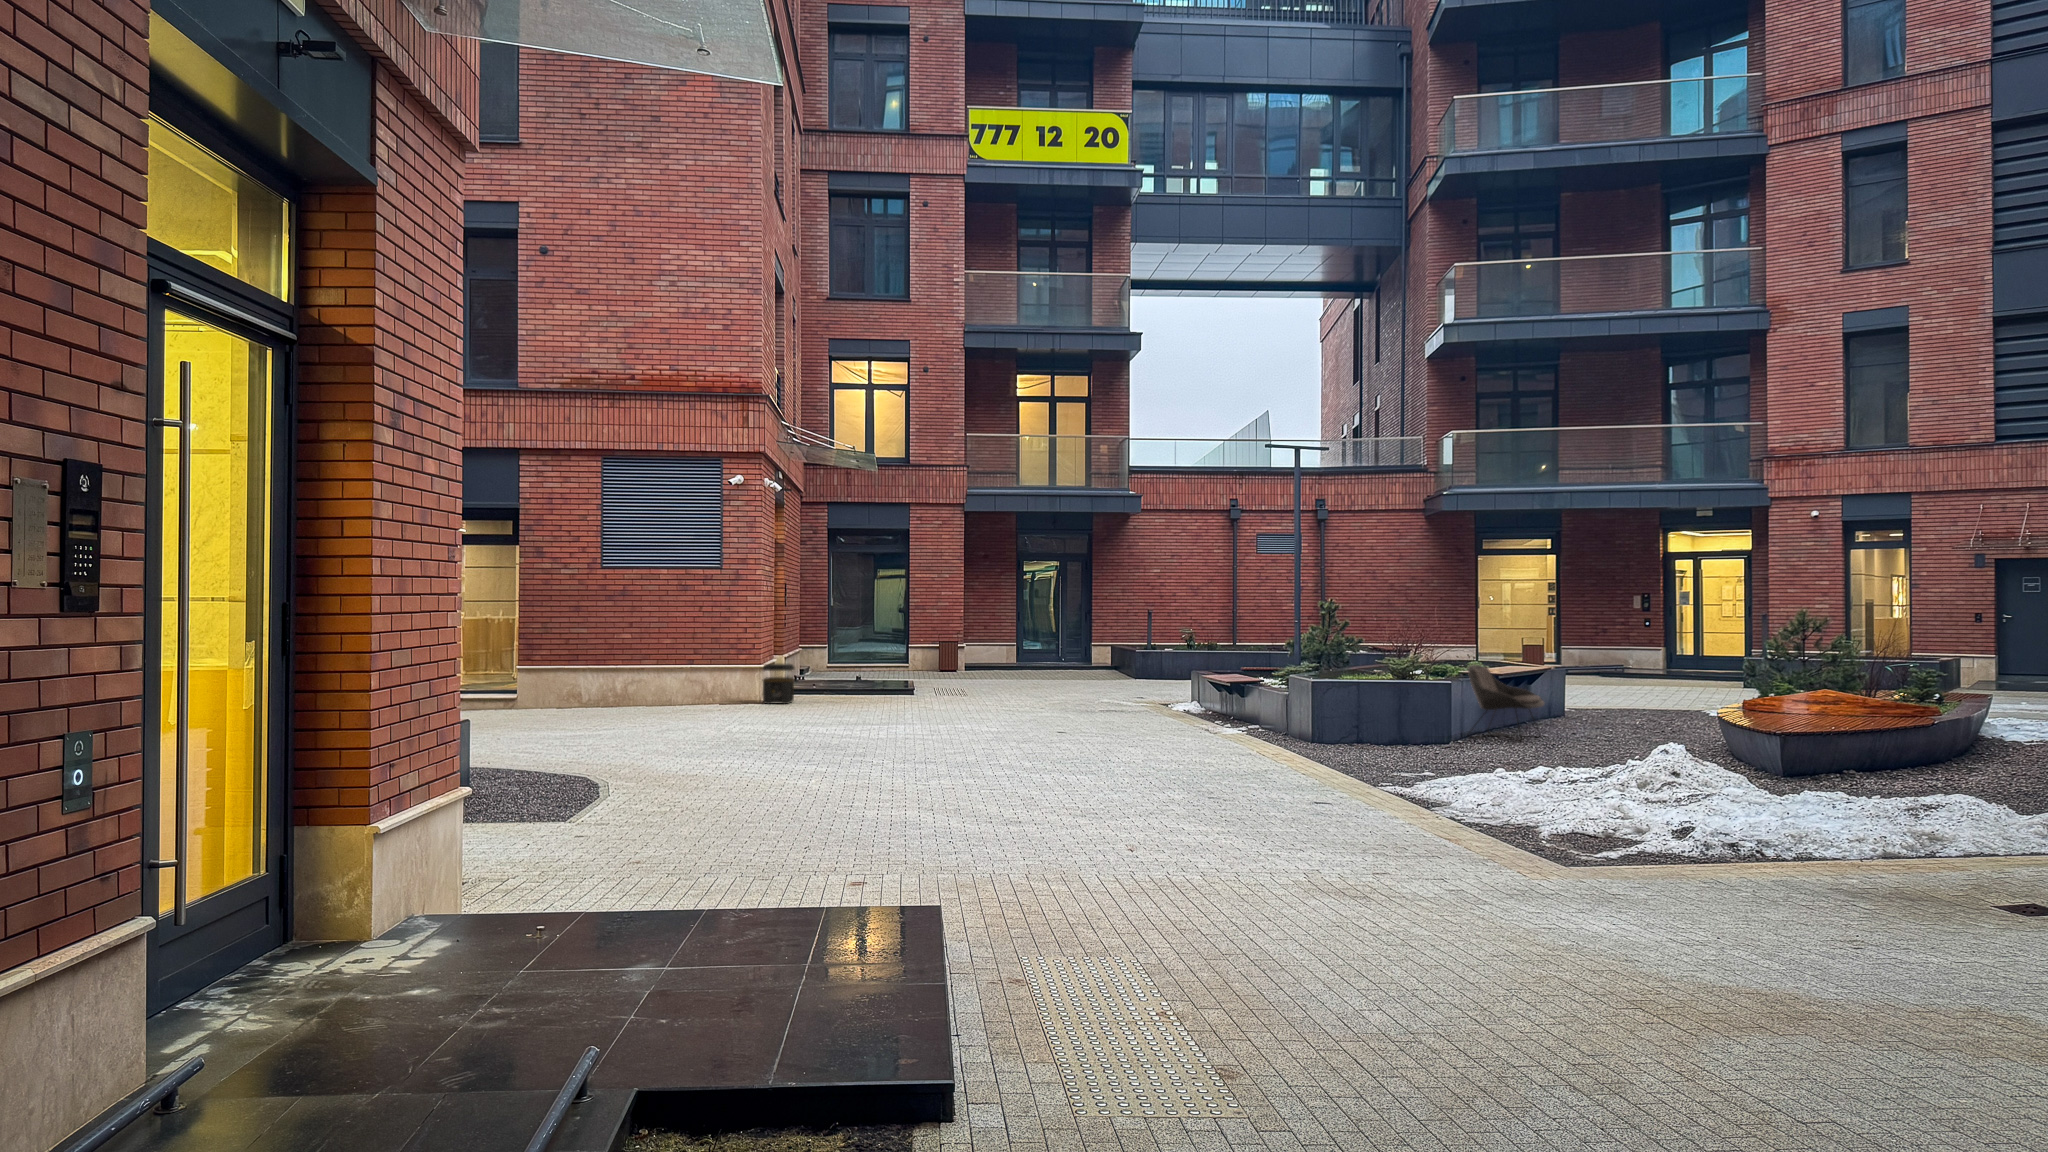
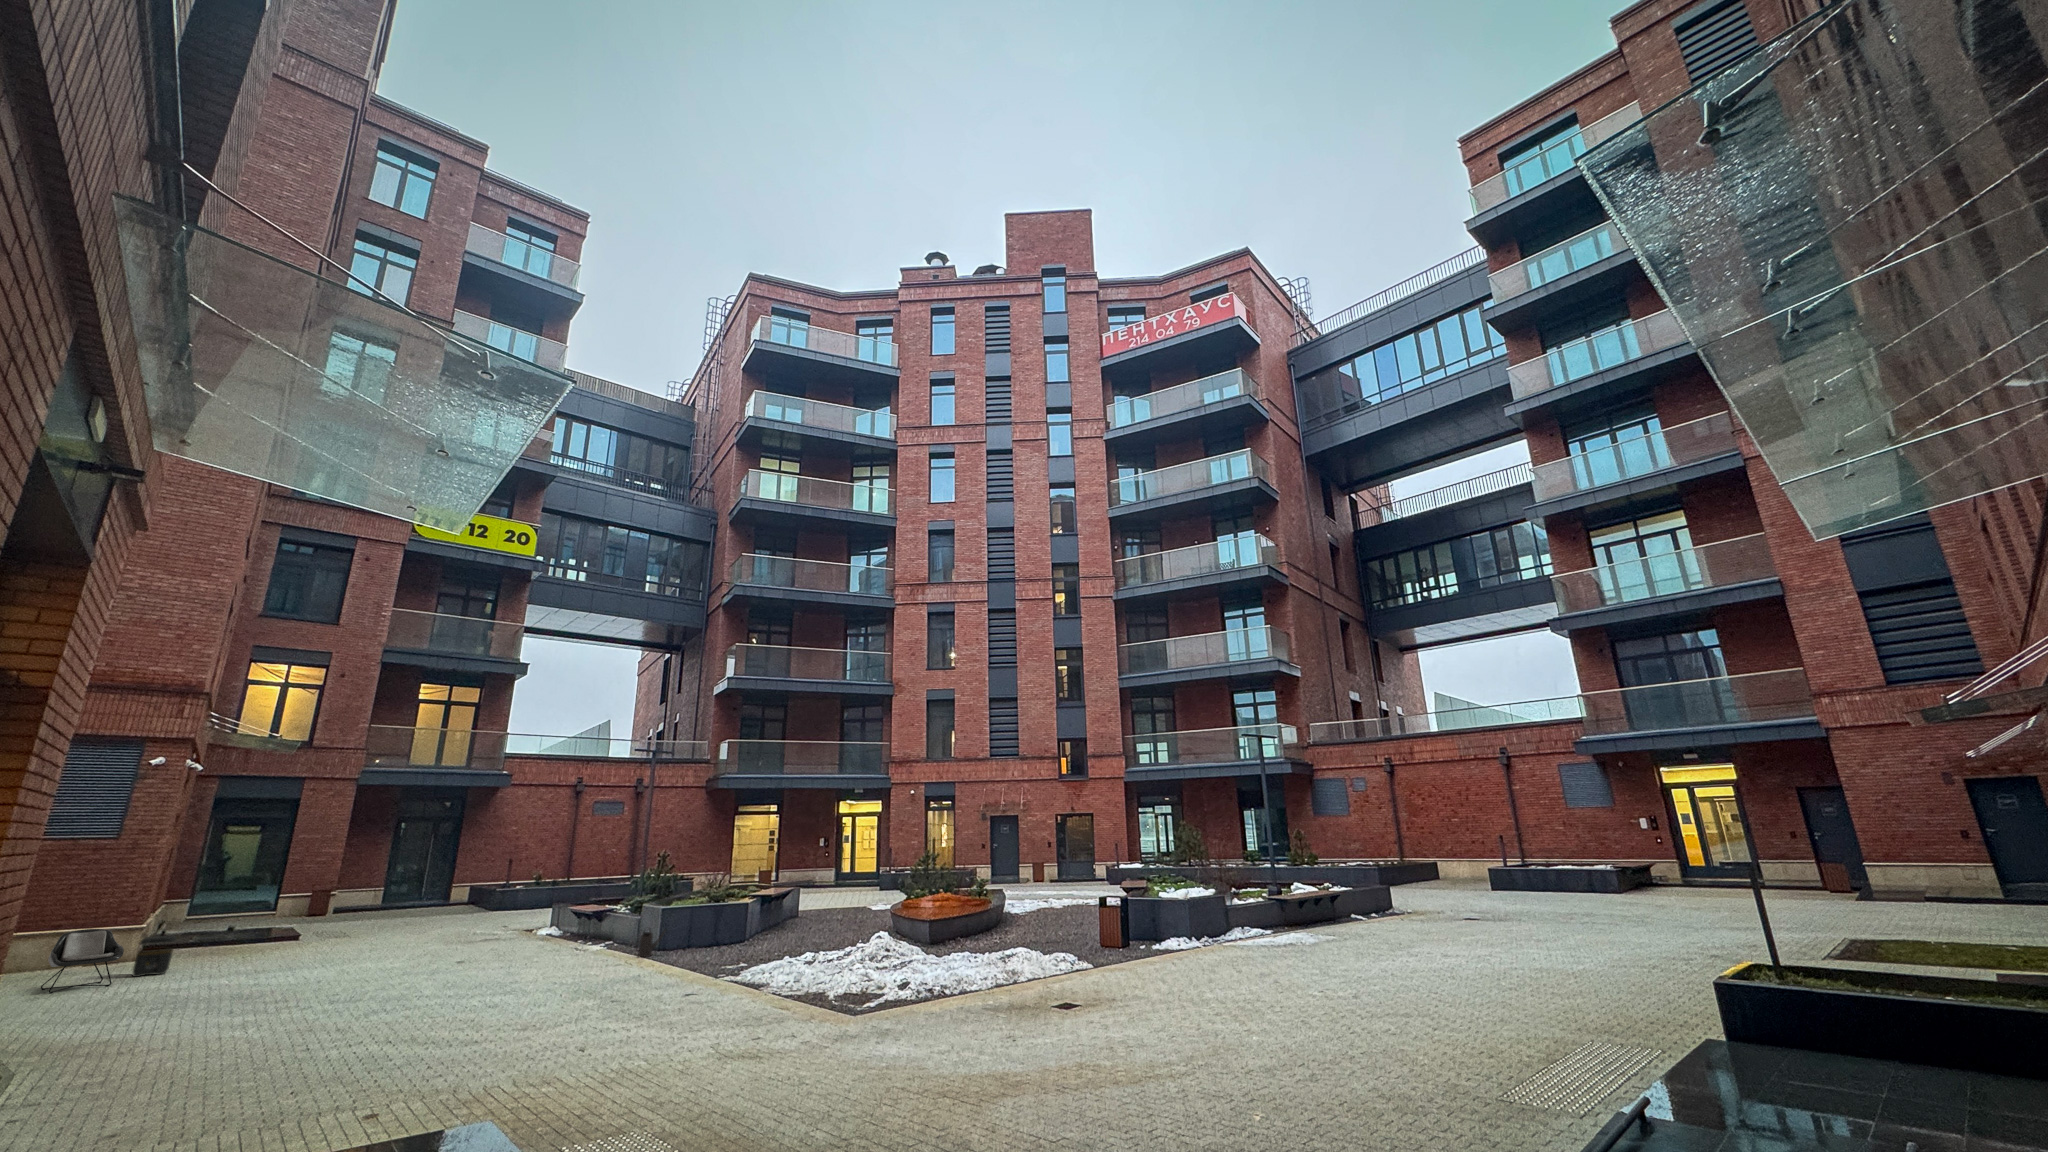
lounge chair: present [1468,664,1544,742] -> present [41,929,124,994]
watering can: none [1260,697,1306,741] -> present [638,931,665,957]

